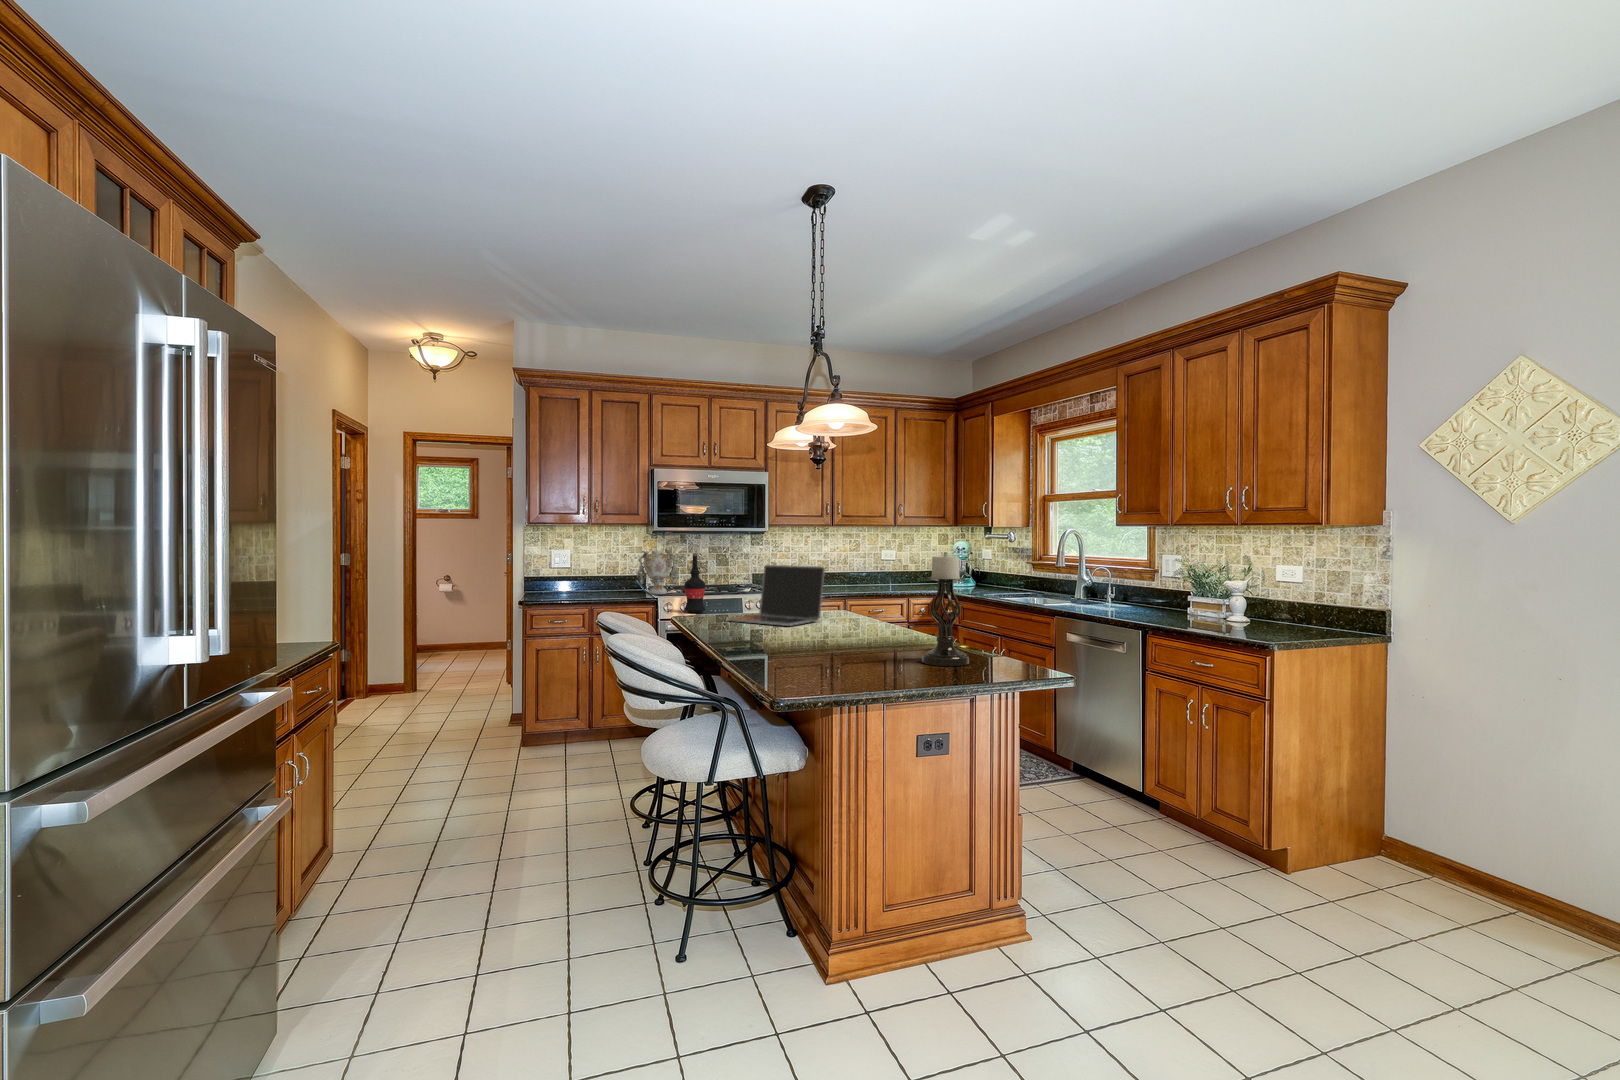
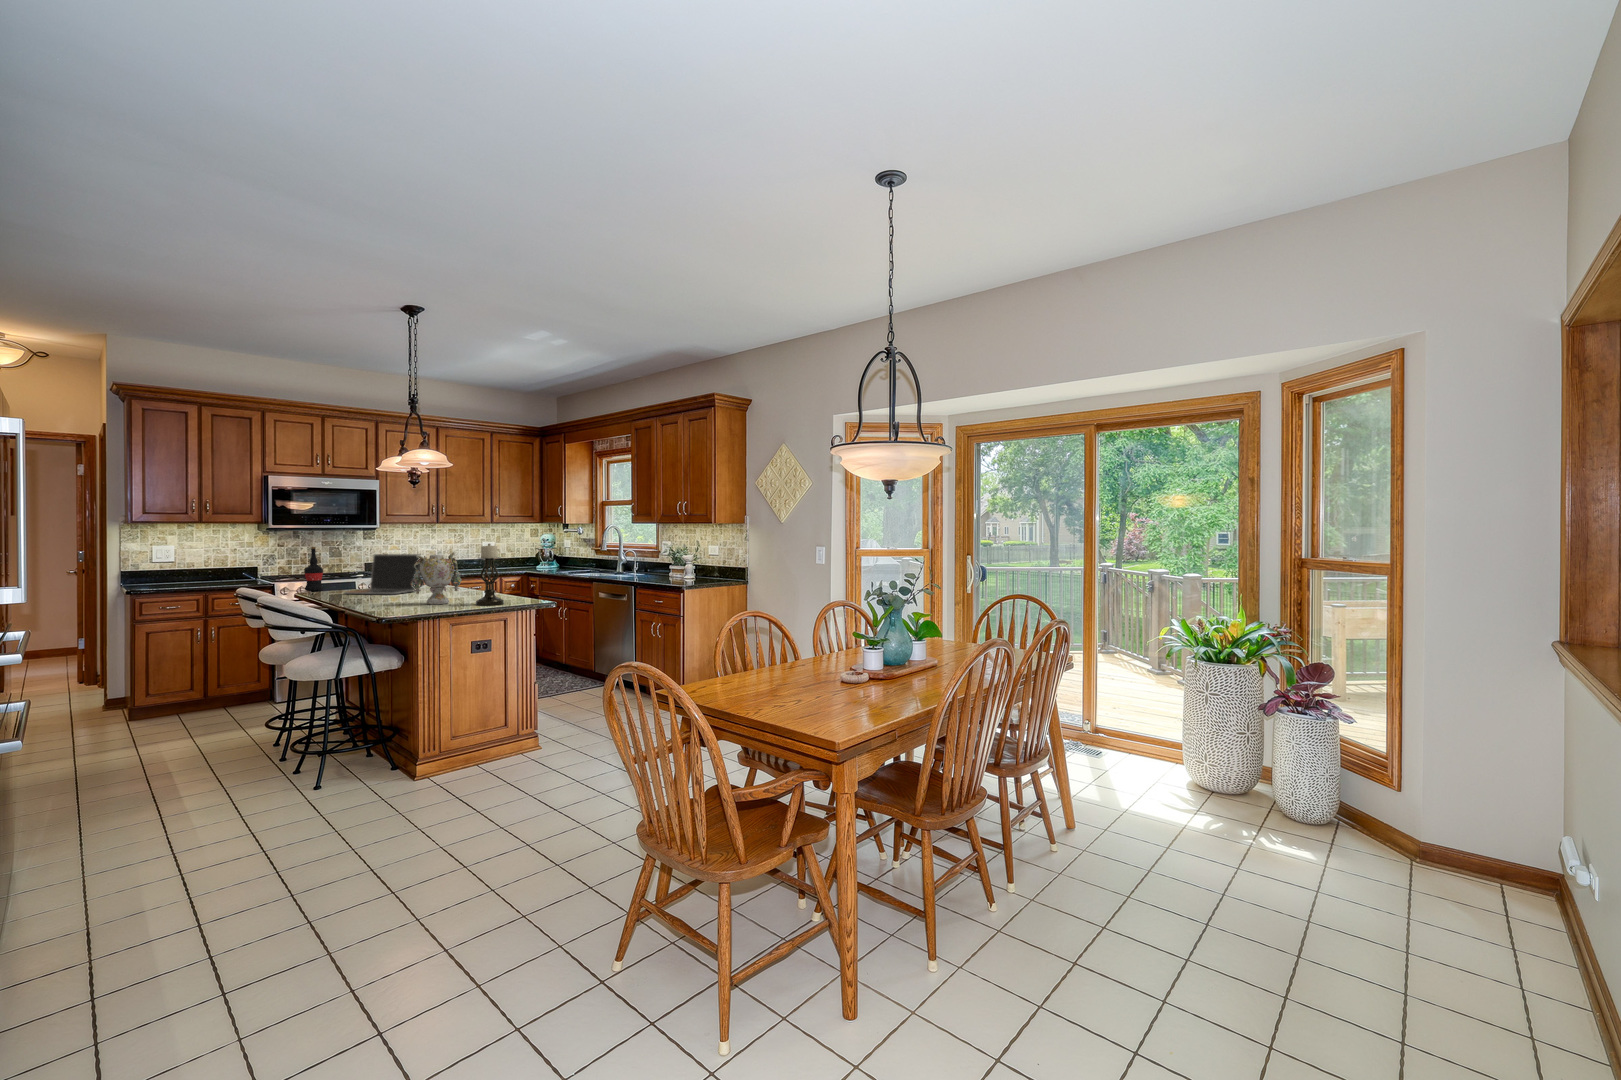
vase: present [637,548,678,594] -> present [411,552,462,605]

